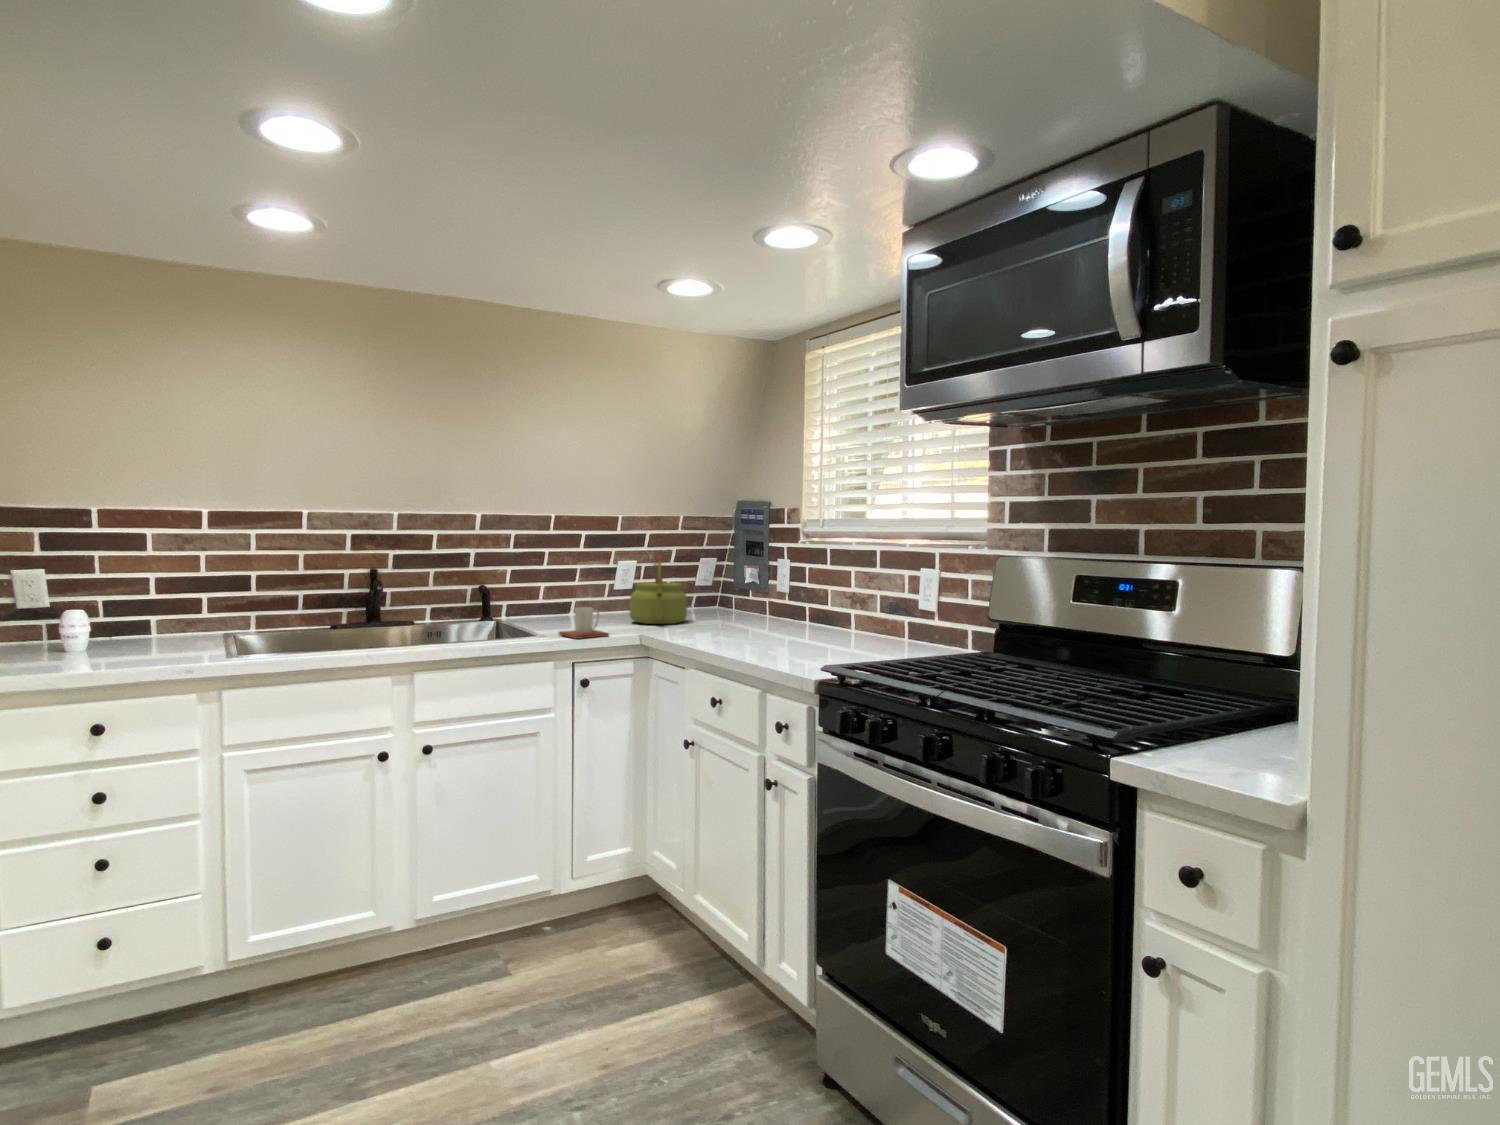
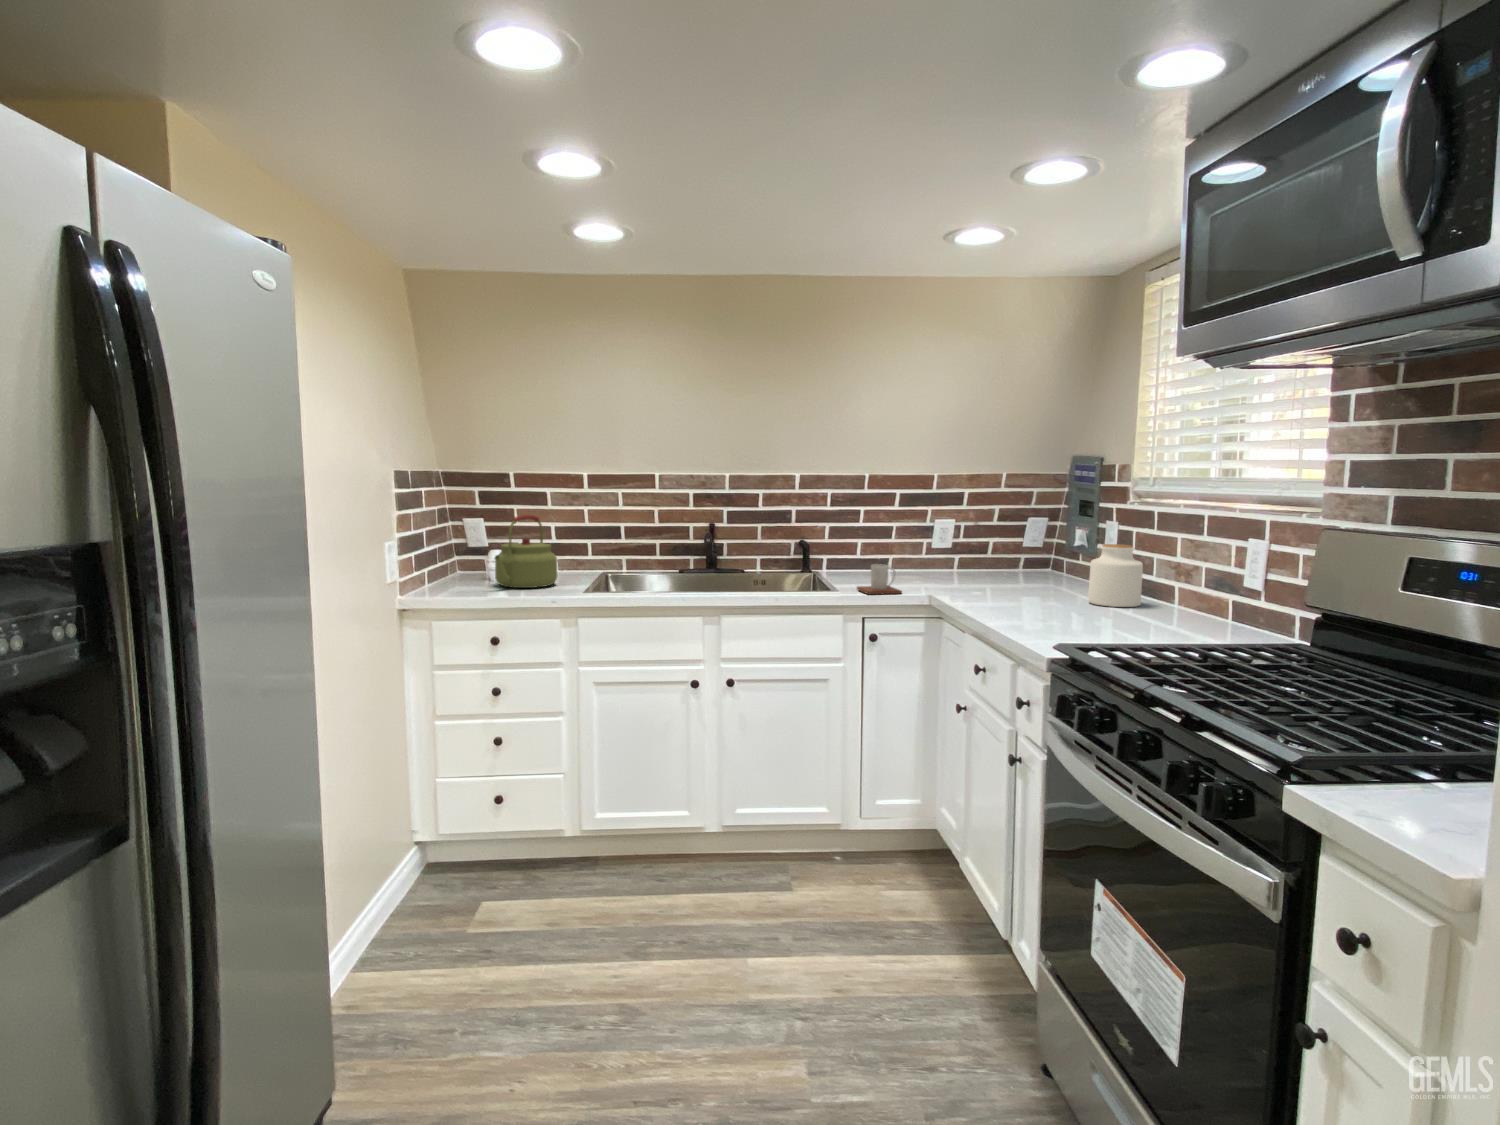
kettle: present [630,555,687,624] -> present [495,515,557,588]
jar: none [784,579,829,635] -> present [1088,544,1143,607]

